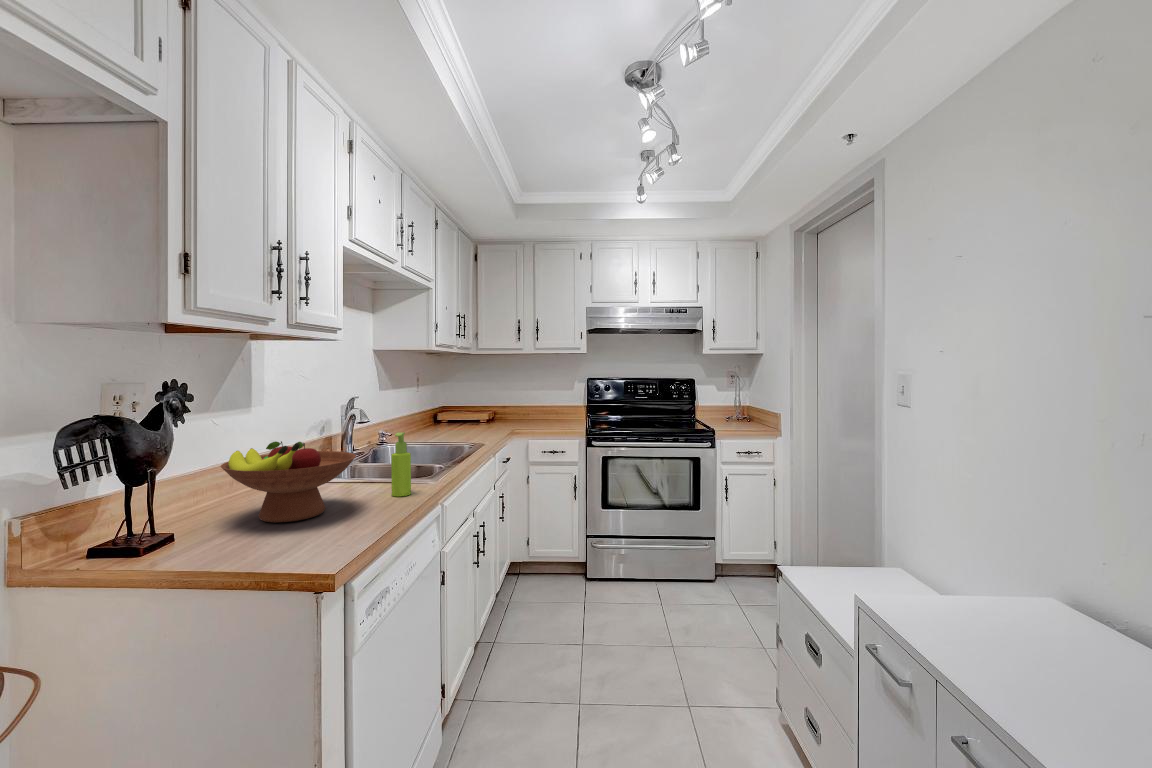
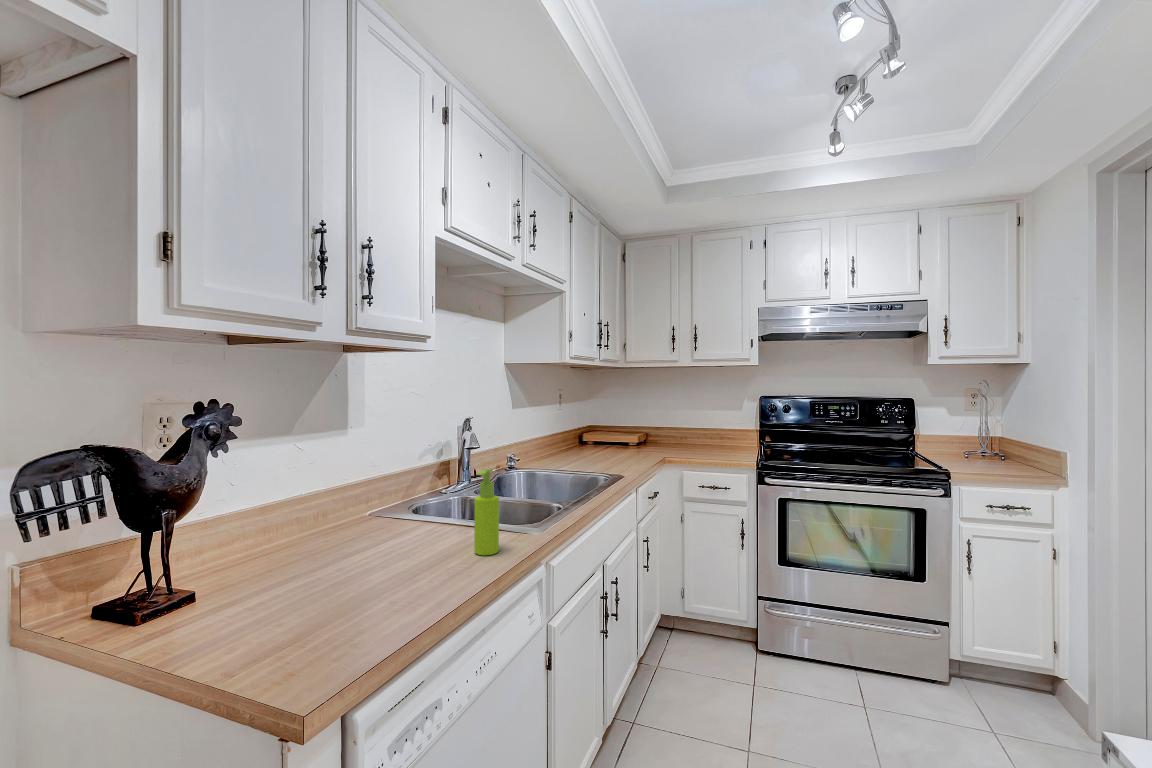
fruit bowl: present [221,441,356,523] -> none [254,478,421,588]

